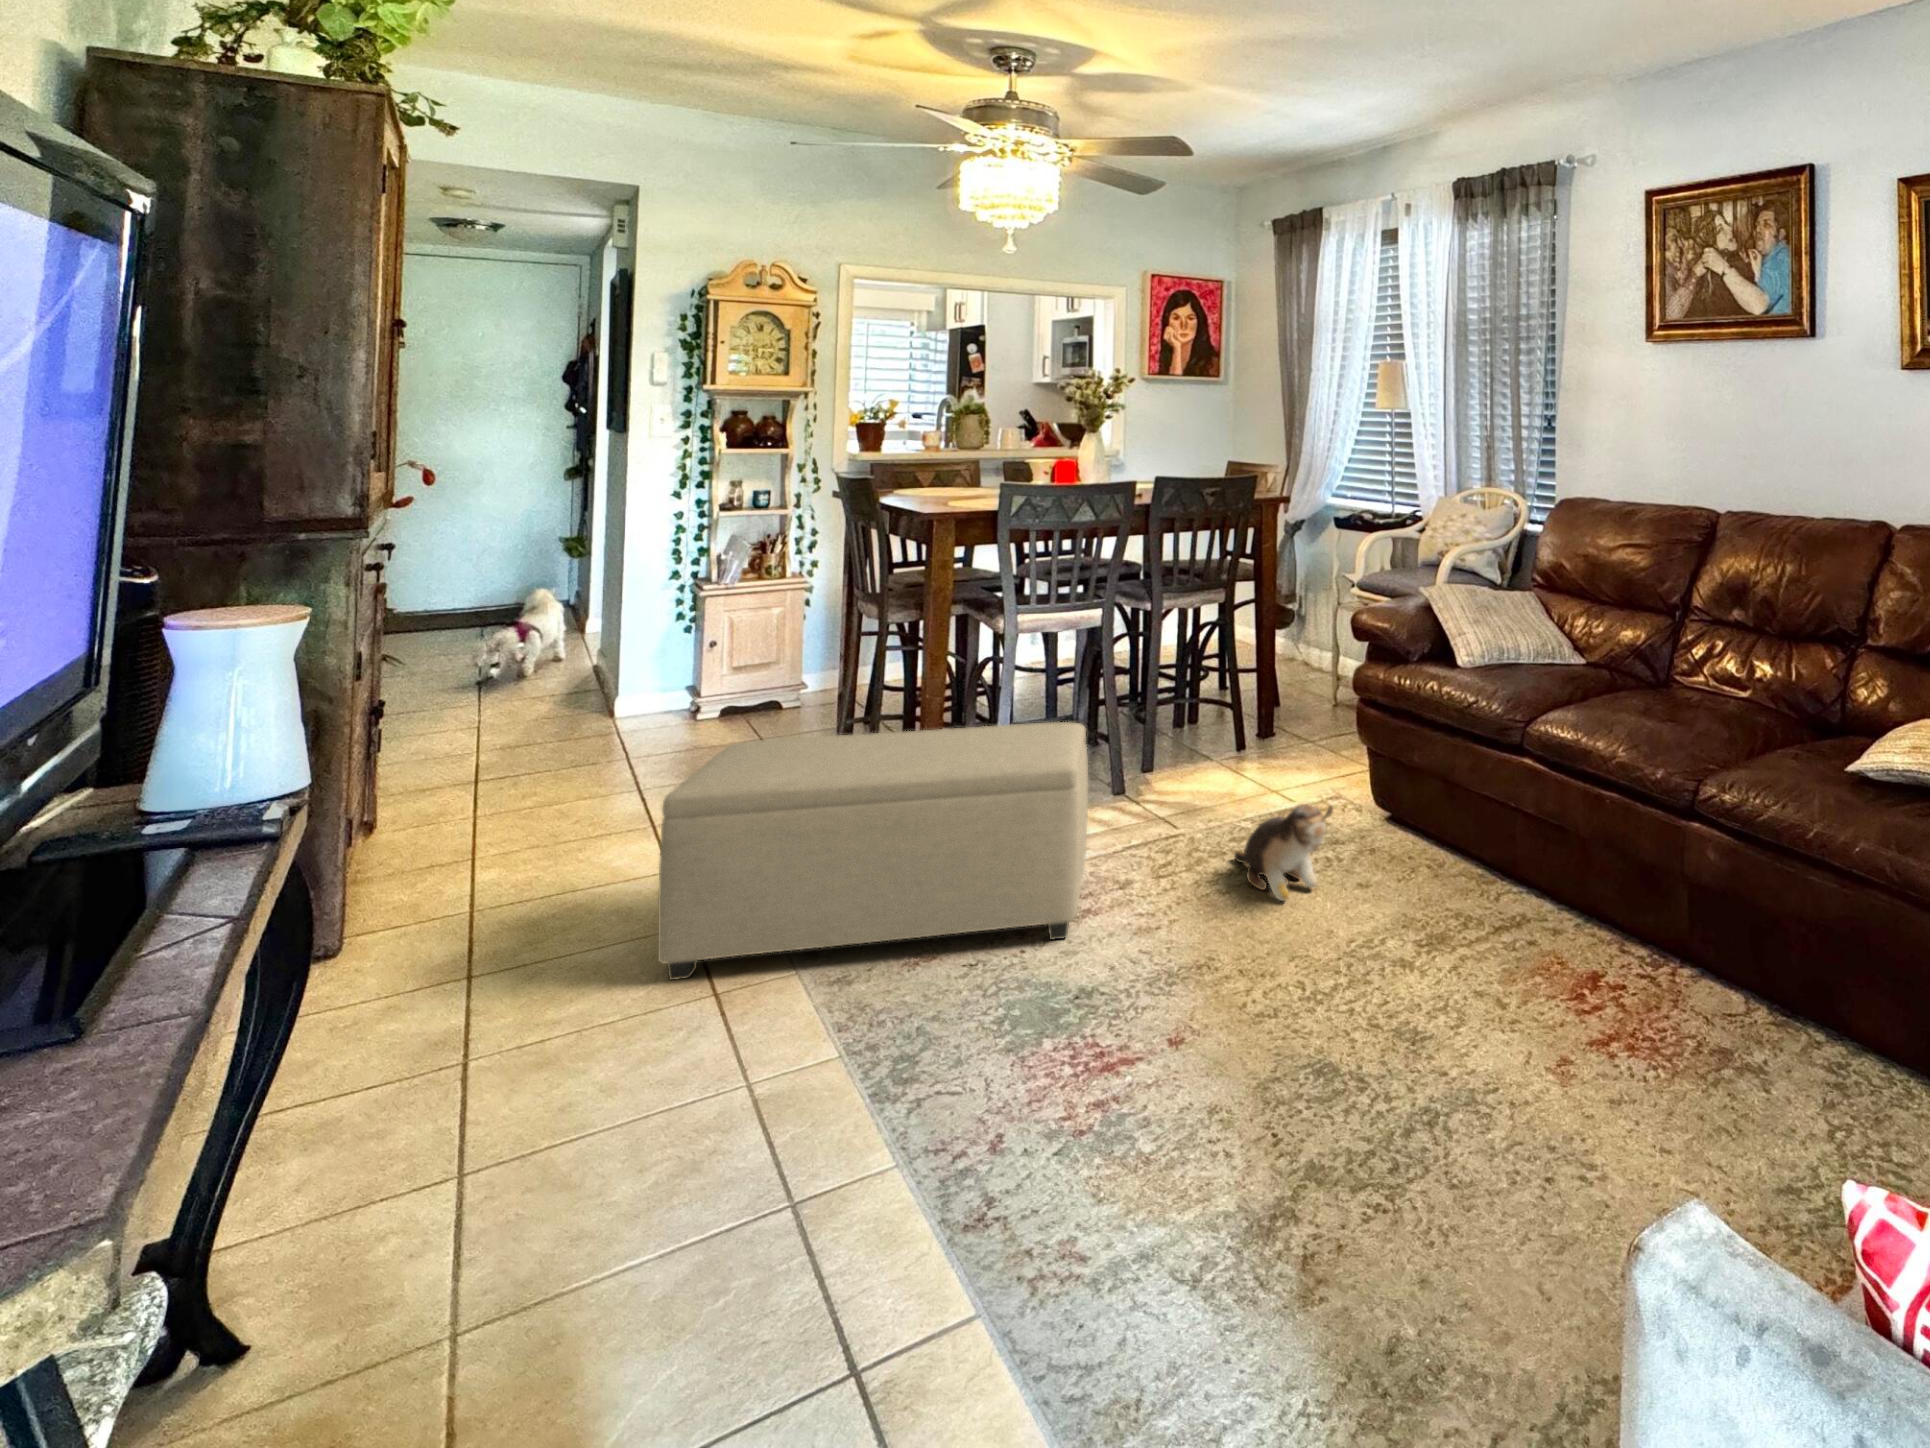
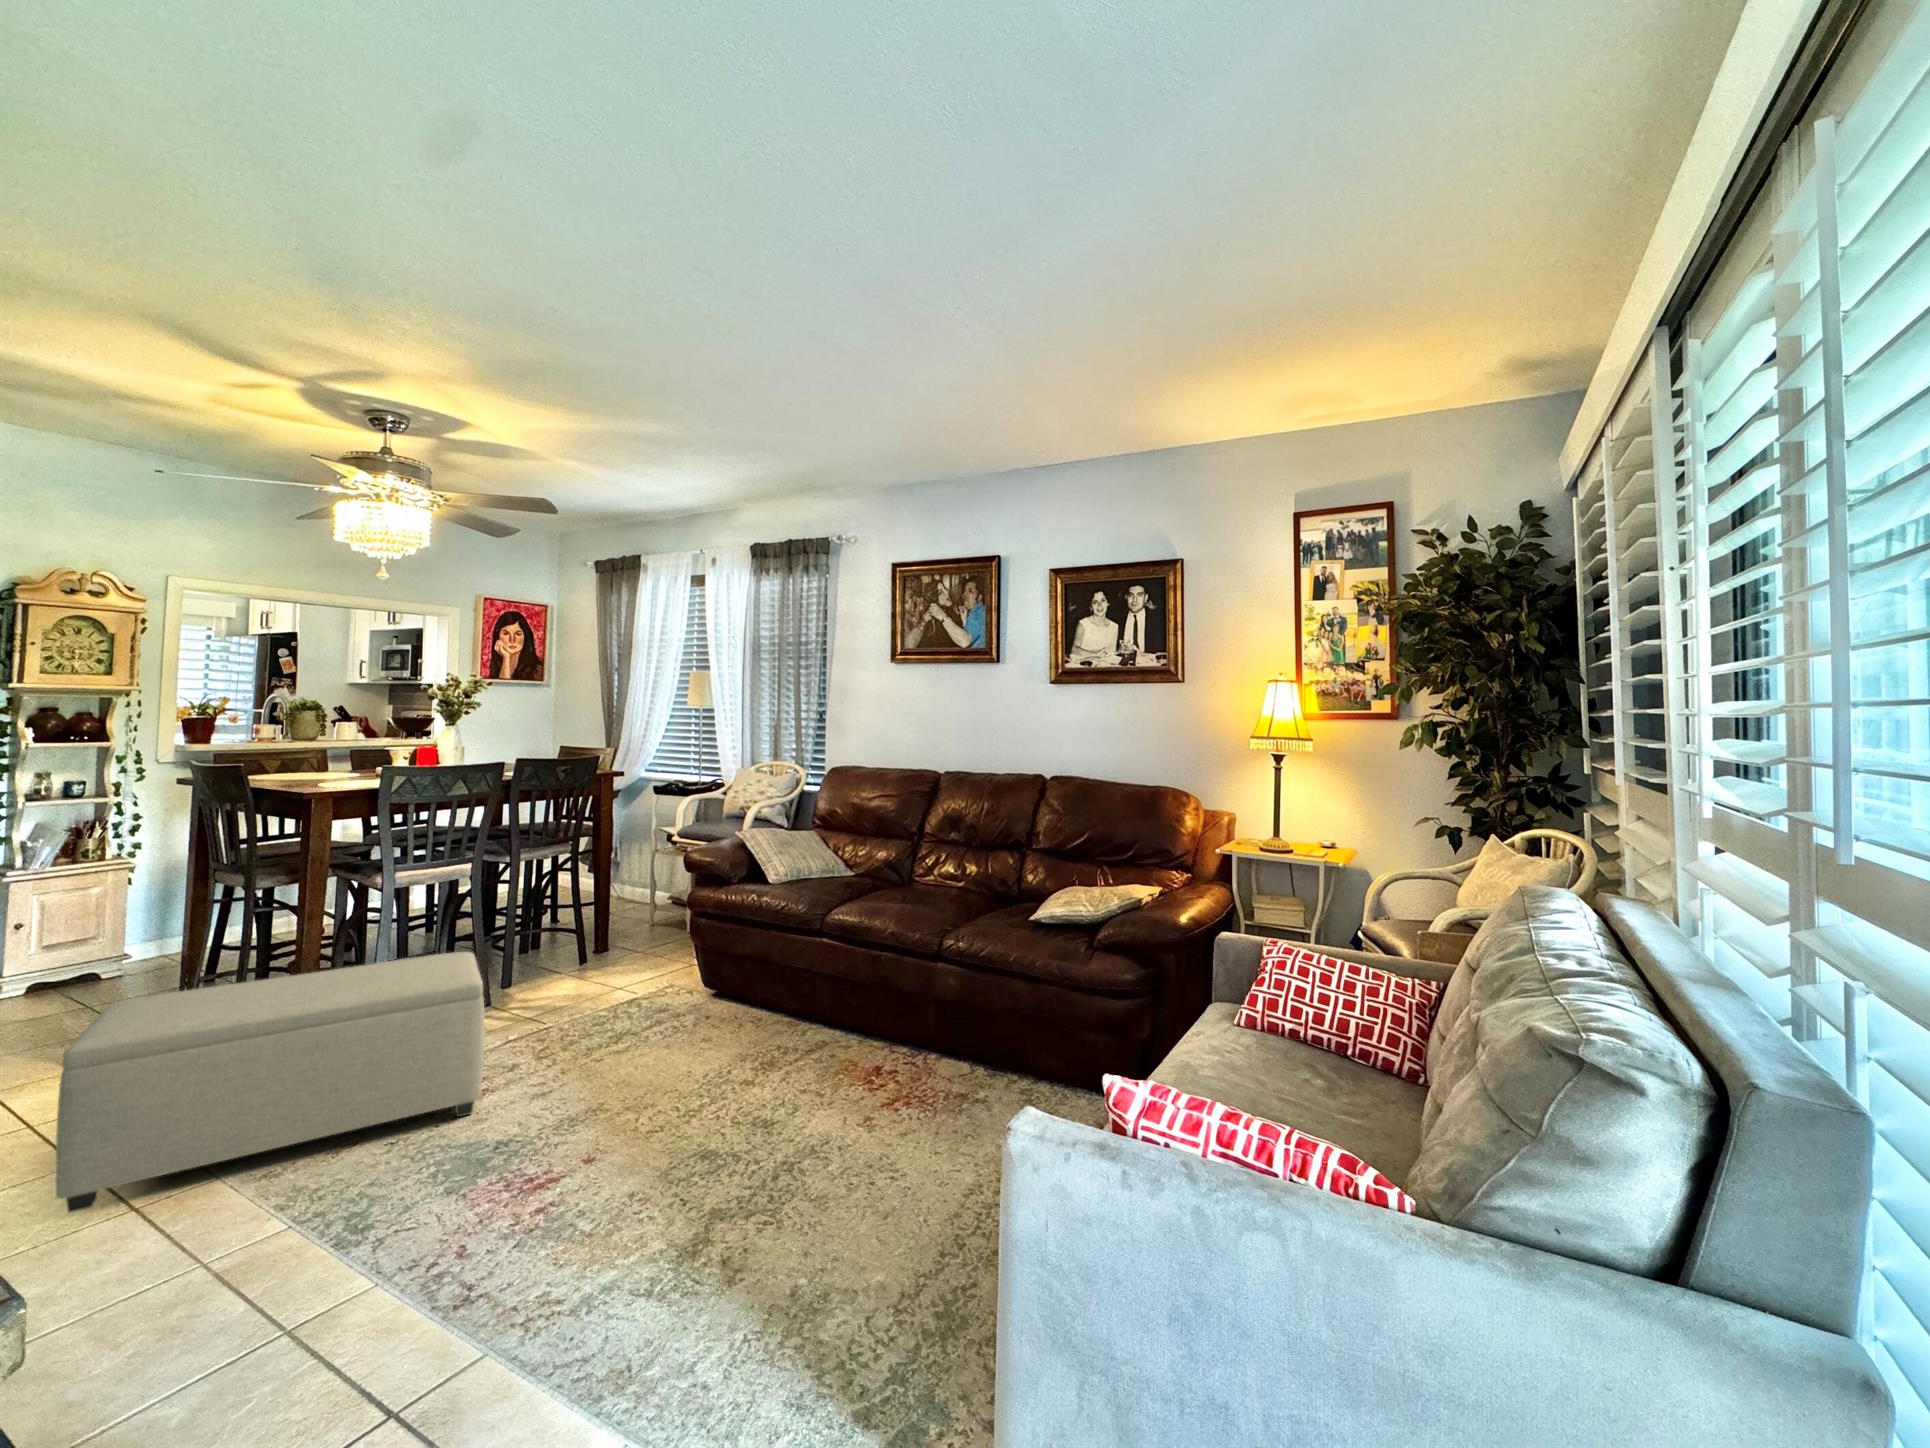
plush toy: present [1234,804,1333,901] -> none [599,988,688,1062]

